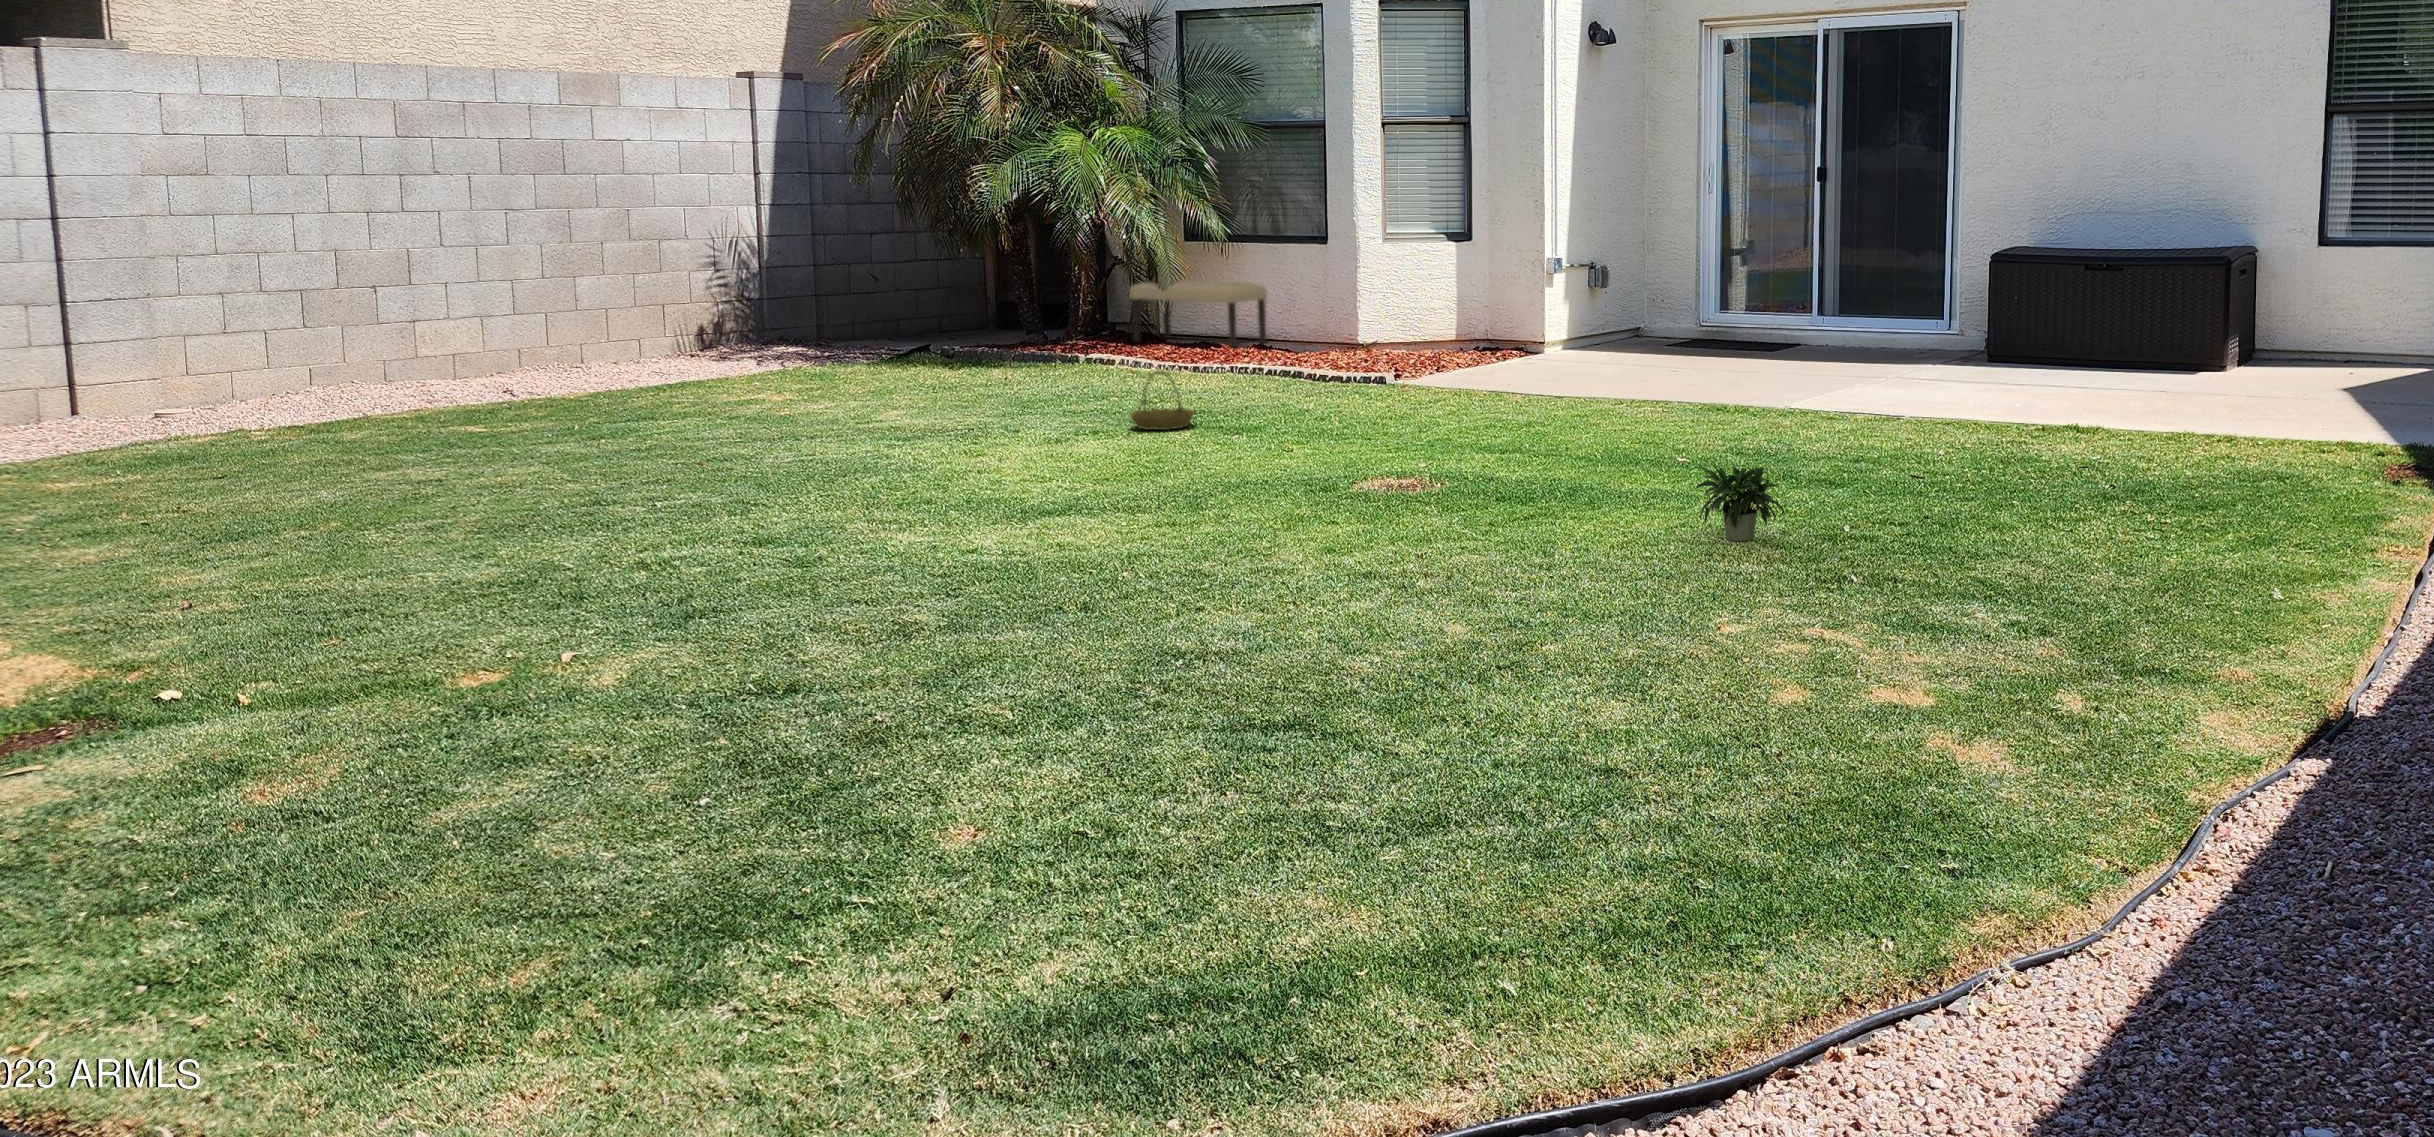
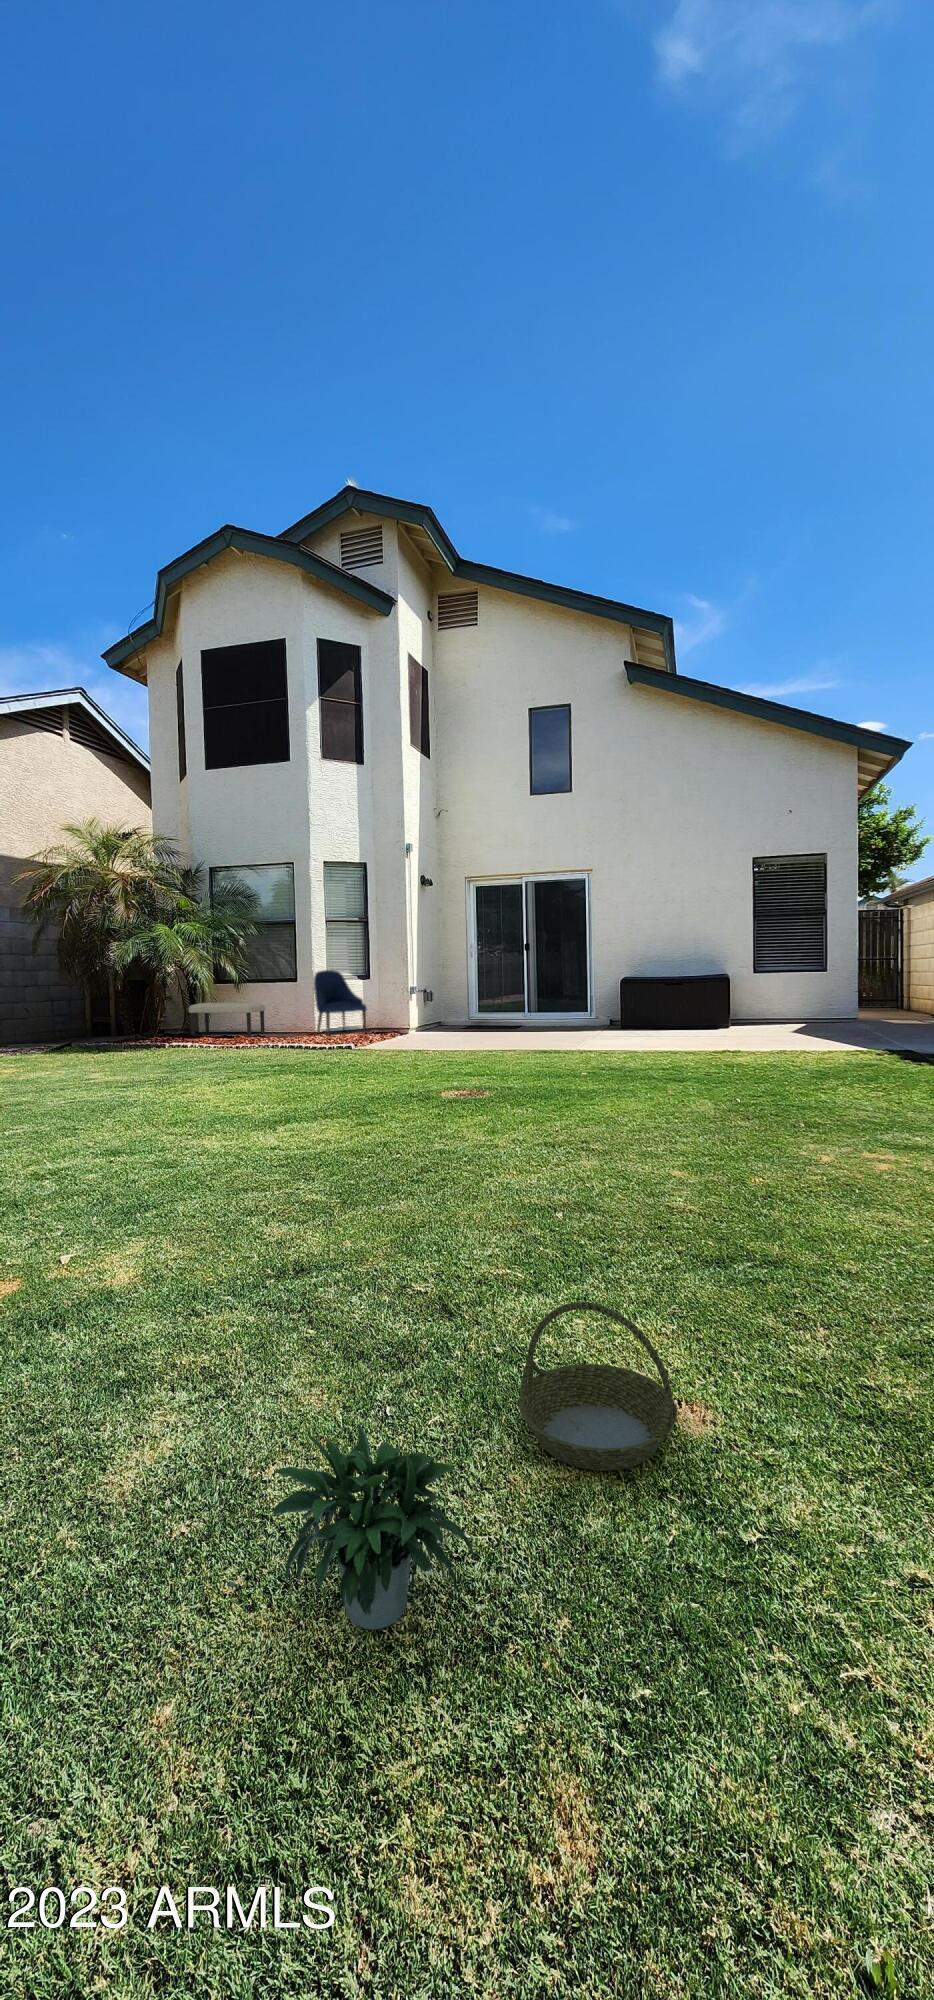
chair: none [1353,222,1452,355] -> present [314,970,367,1036]
side table: none [898,258,950,326] -> present [50,997,72,1032]
basket: present [1130,371,1195,430] -> present [519,1302,677,1471]
potted plant: present [1672,463,1785,541] -> present [229,1423,475,1629]

